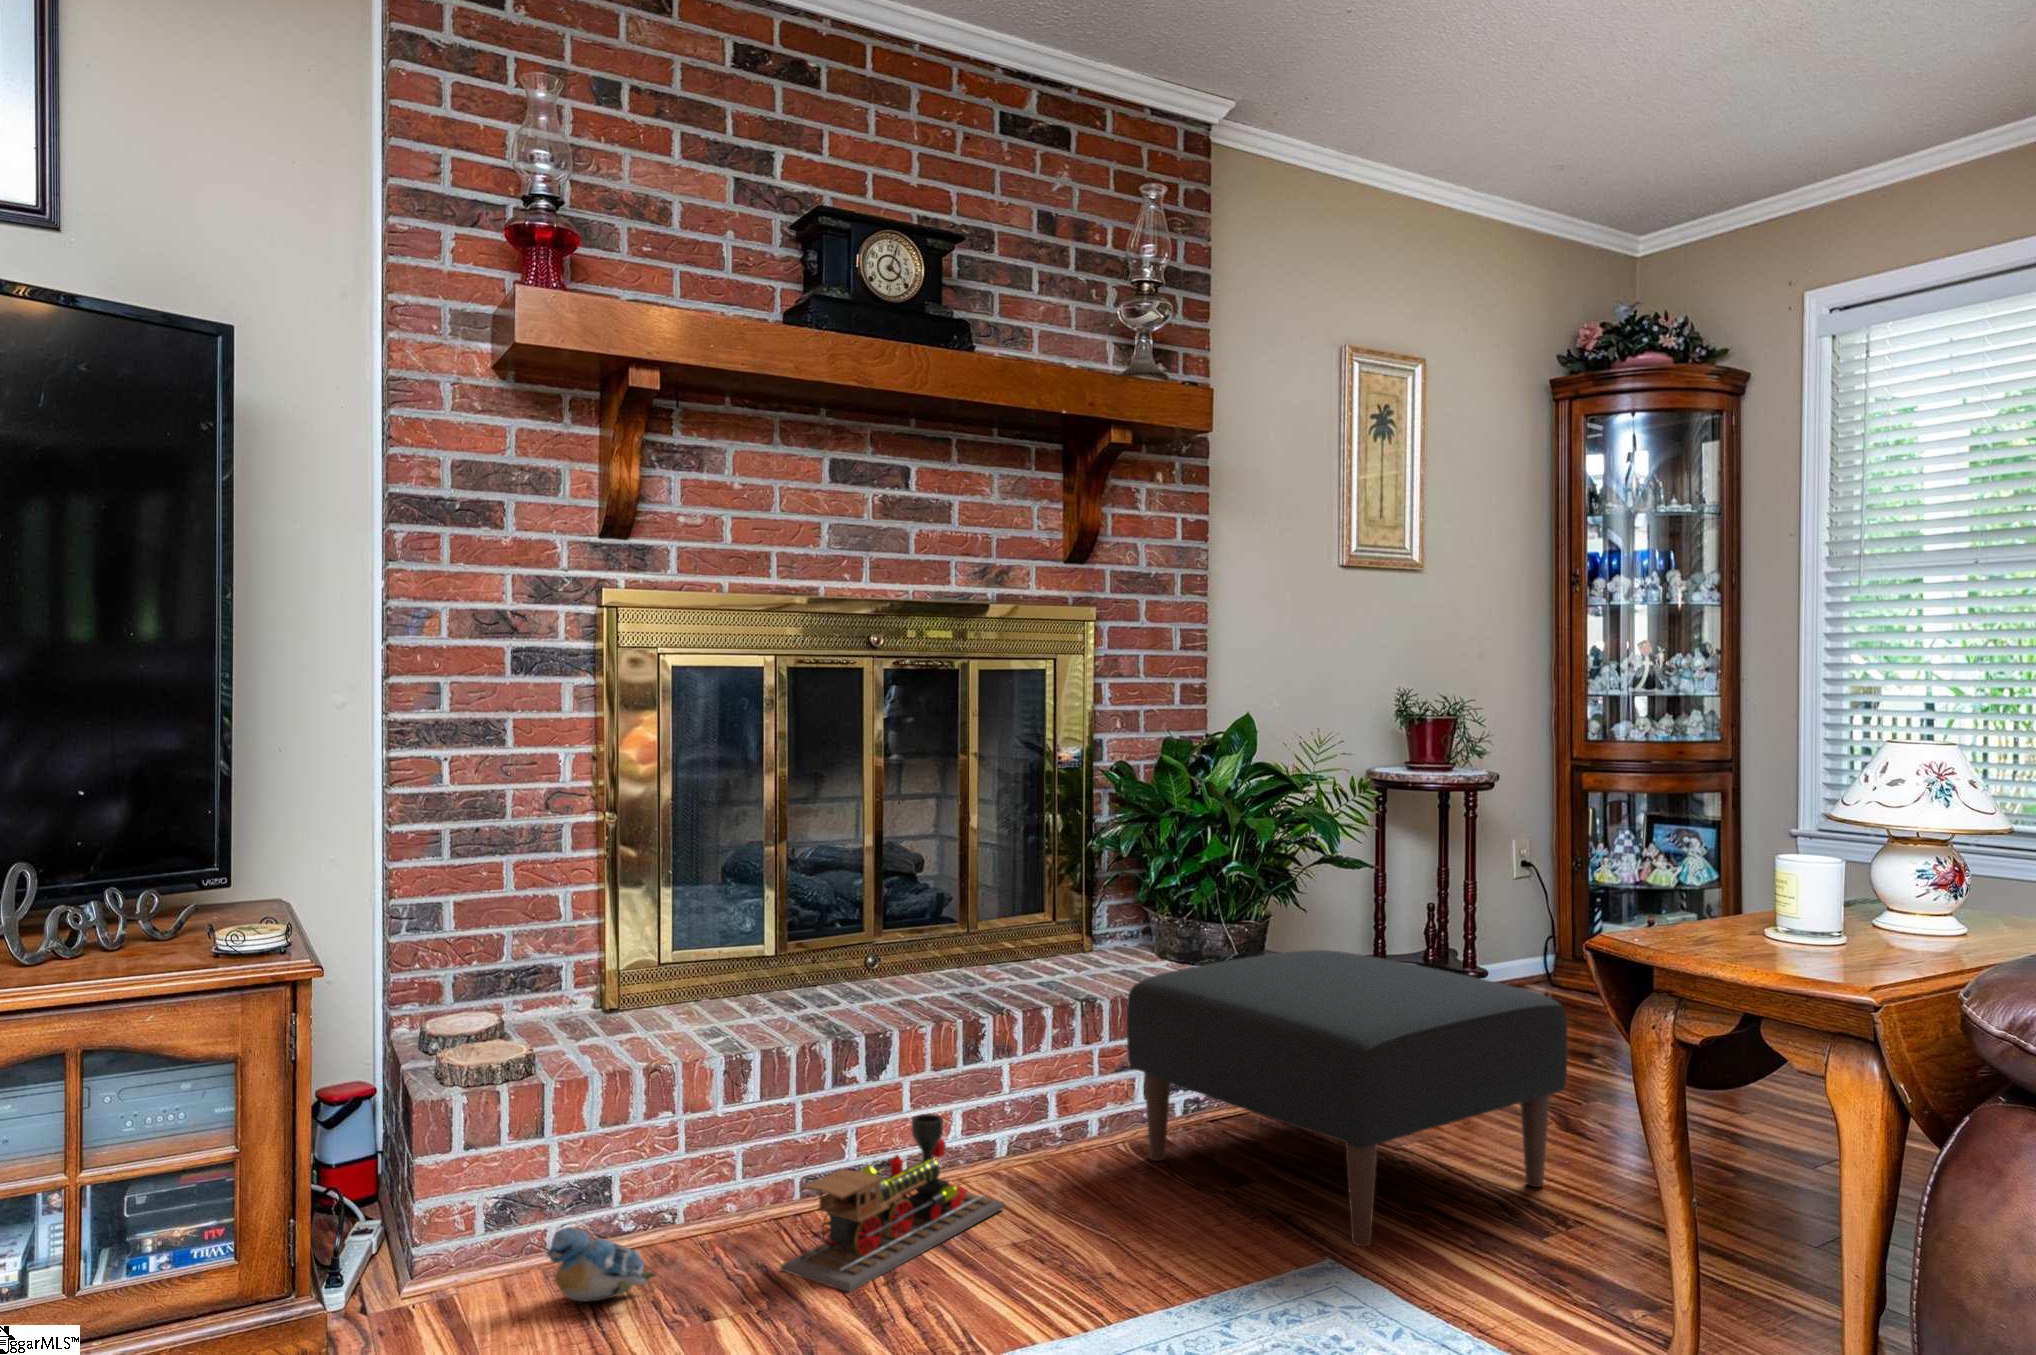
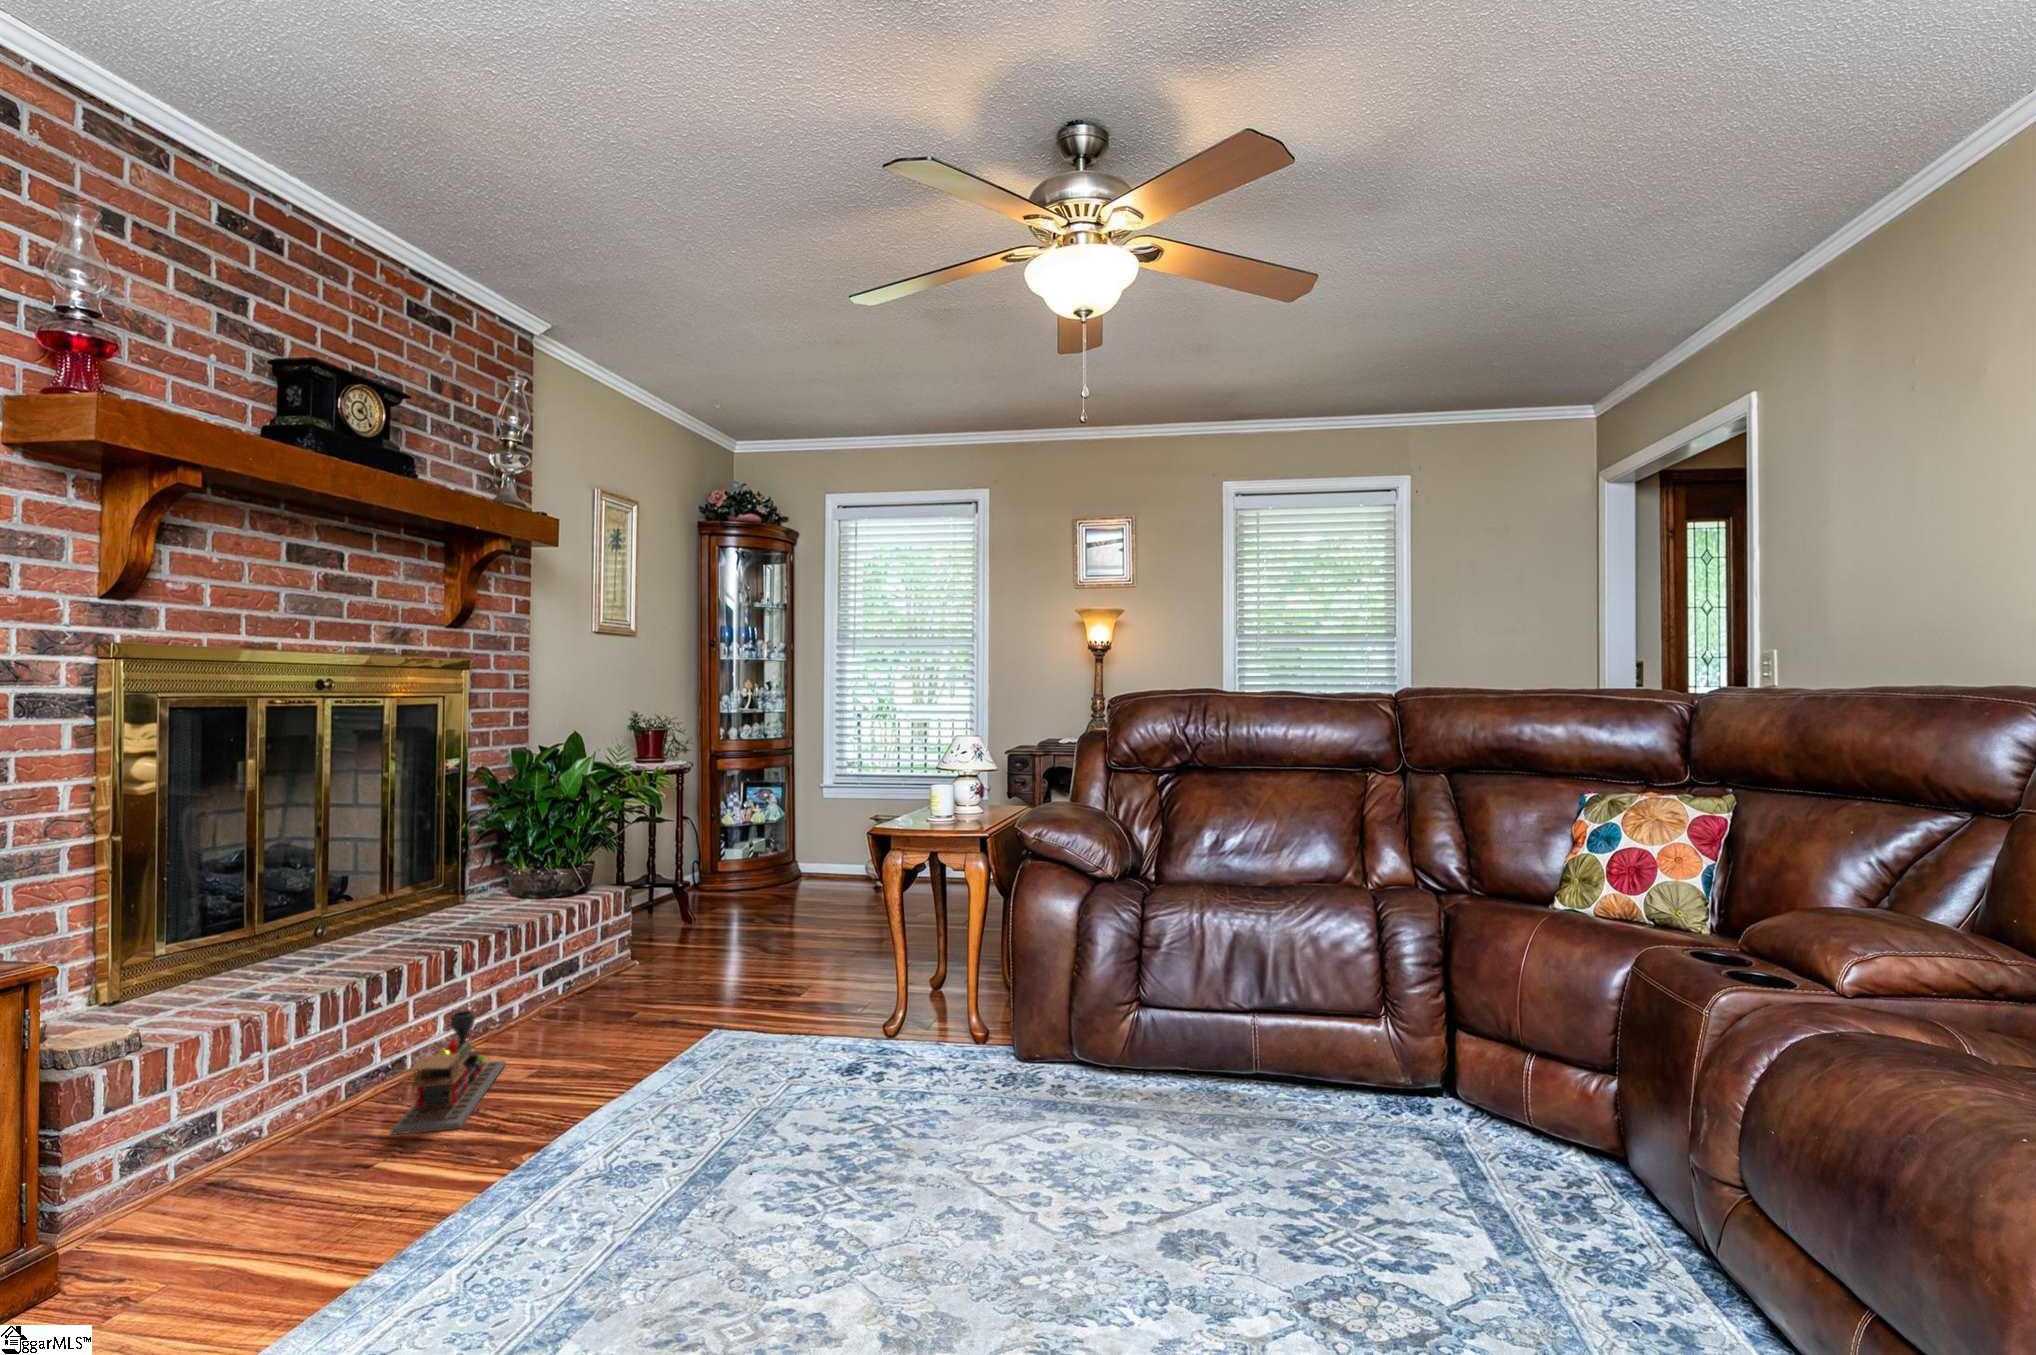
ottoman: present [1127,950,1567,1246] -> none [550,873,803,1027]
plush toy: present [547,1227,656,1302] -> none [225,1140,315,1195]

